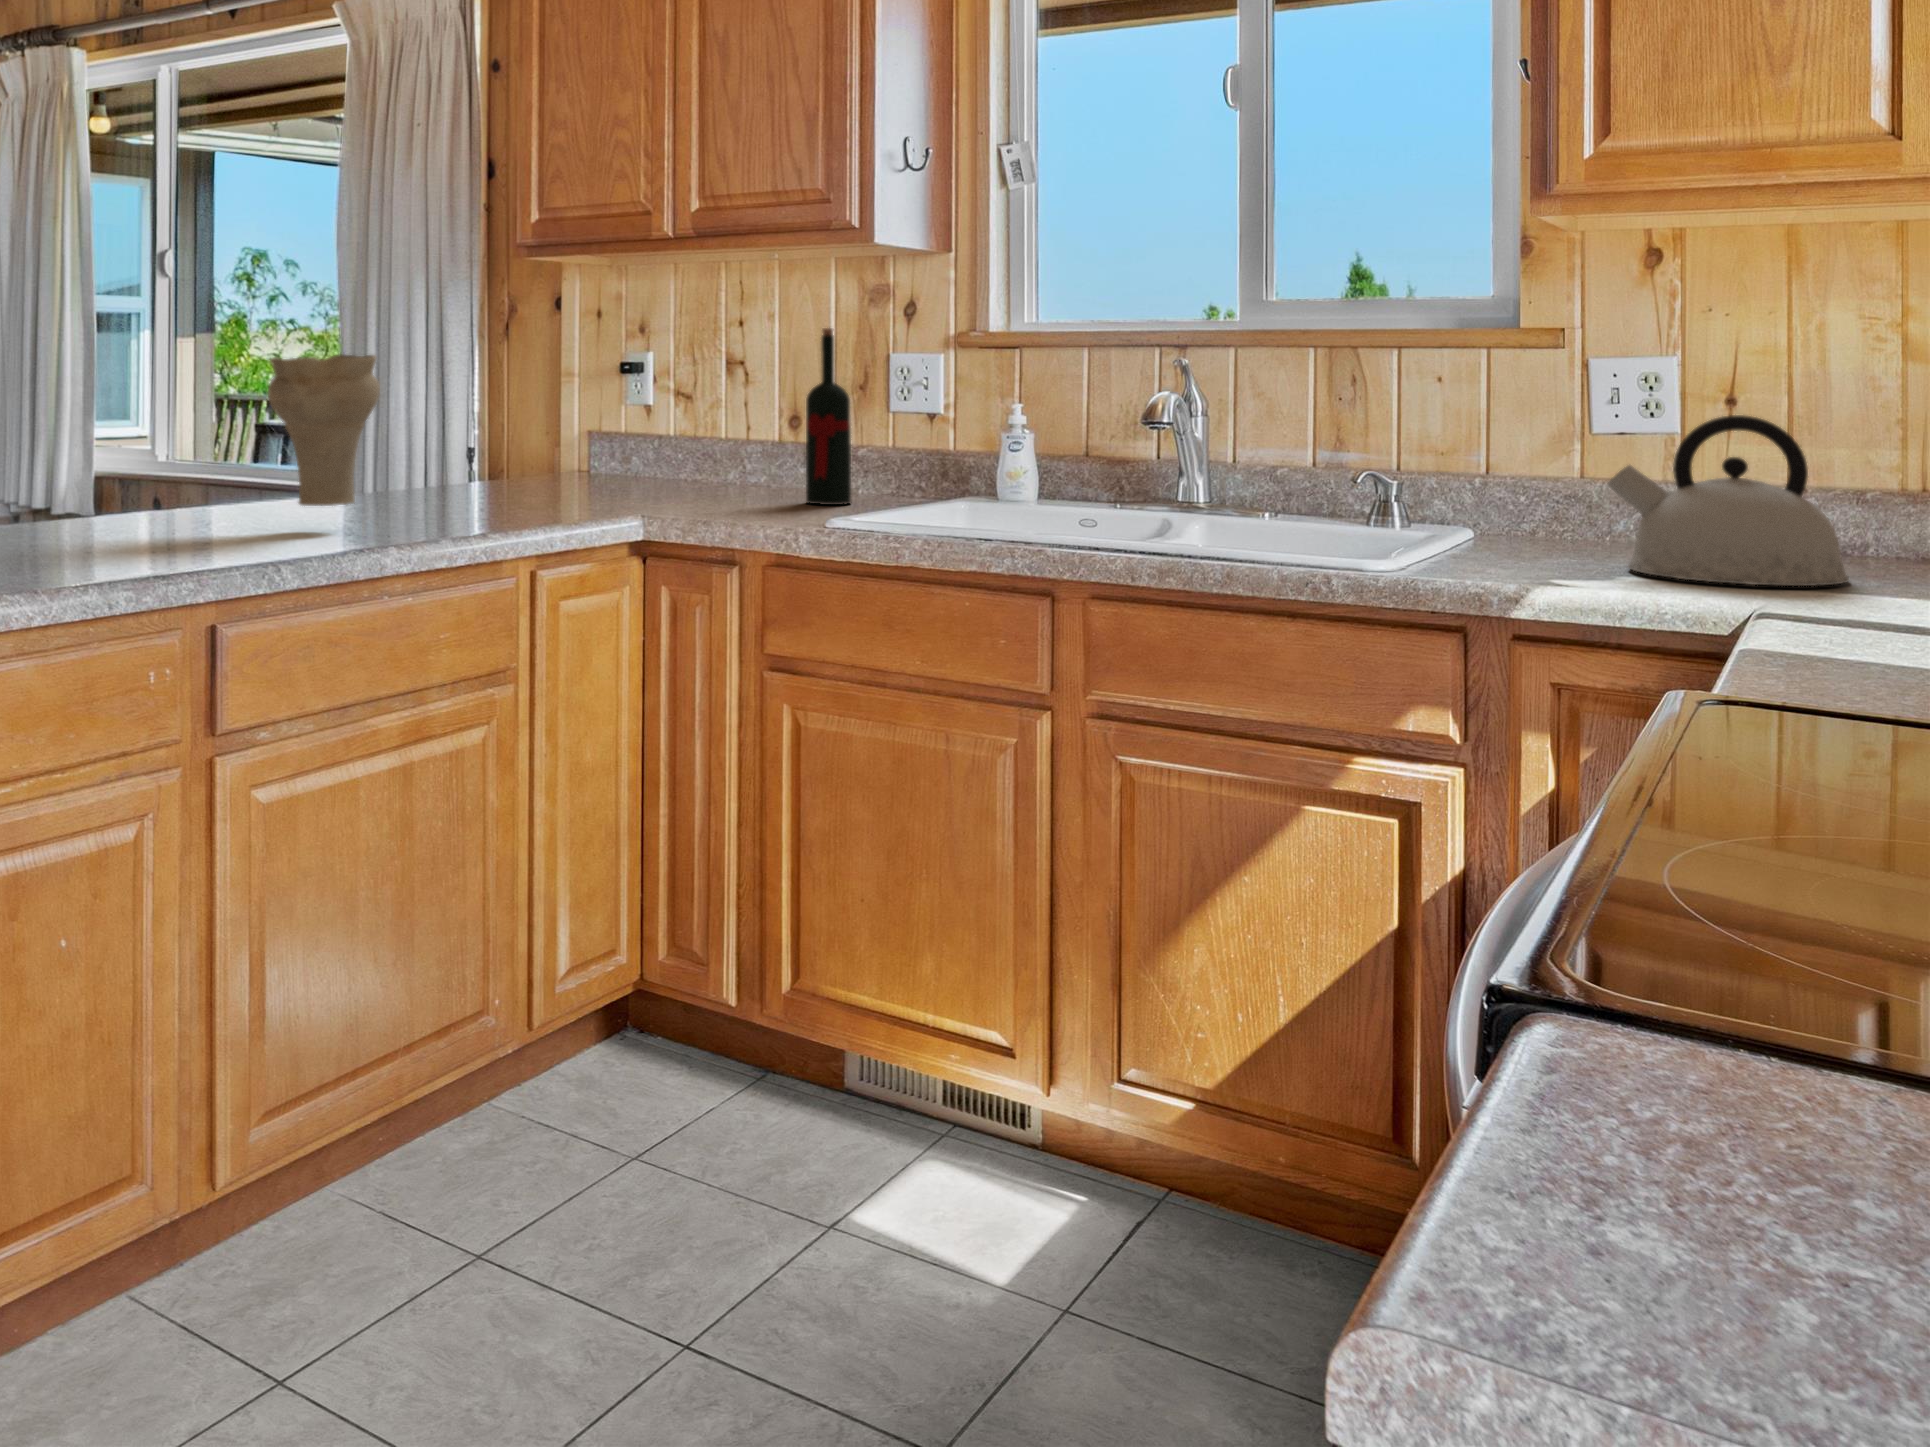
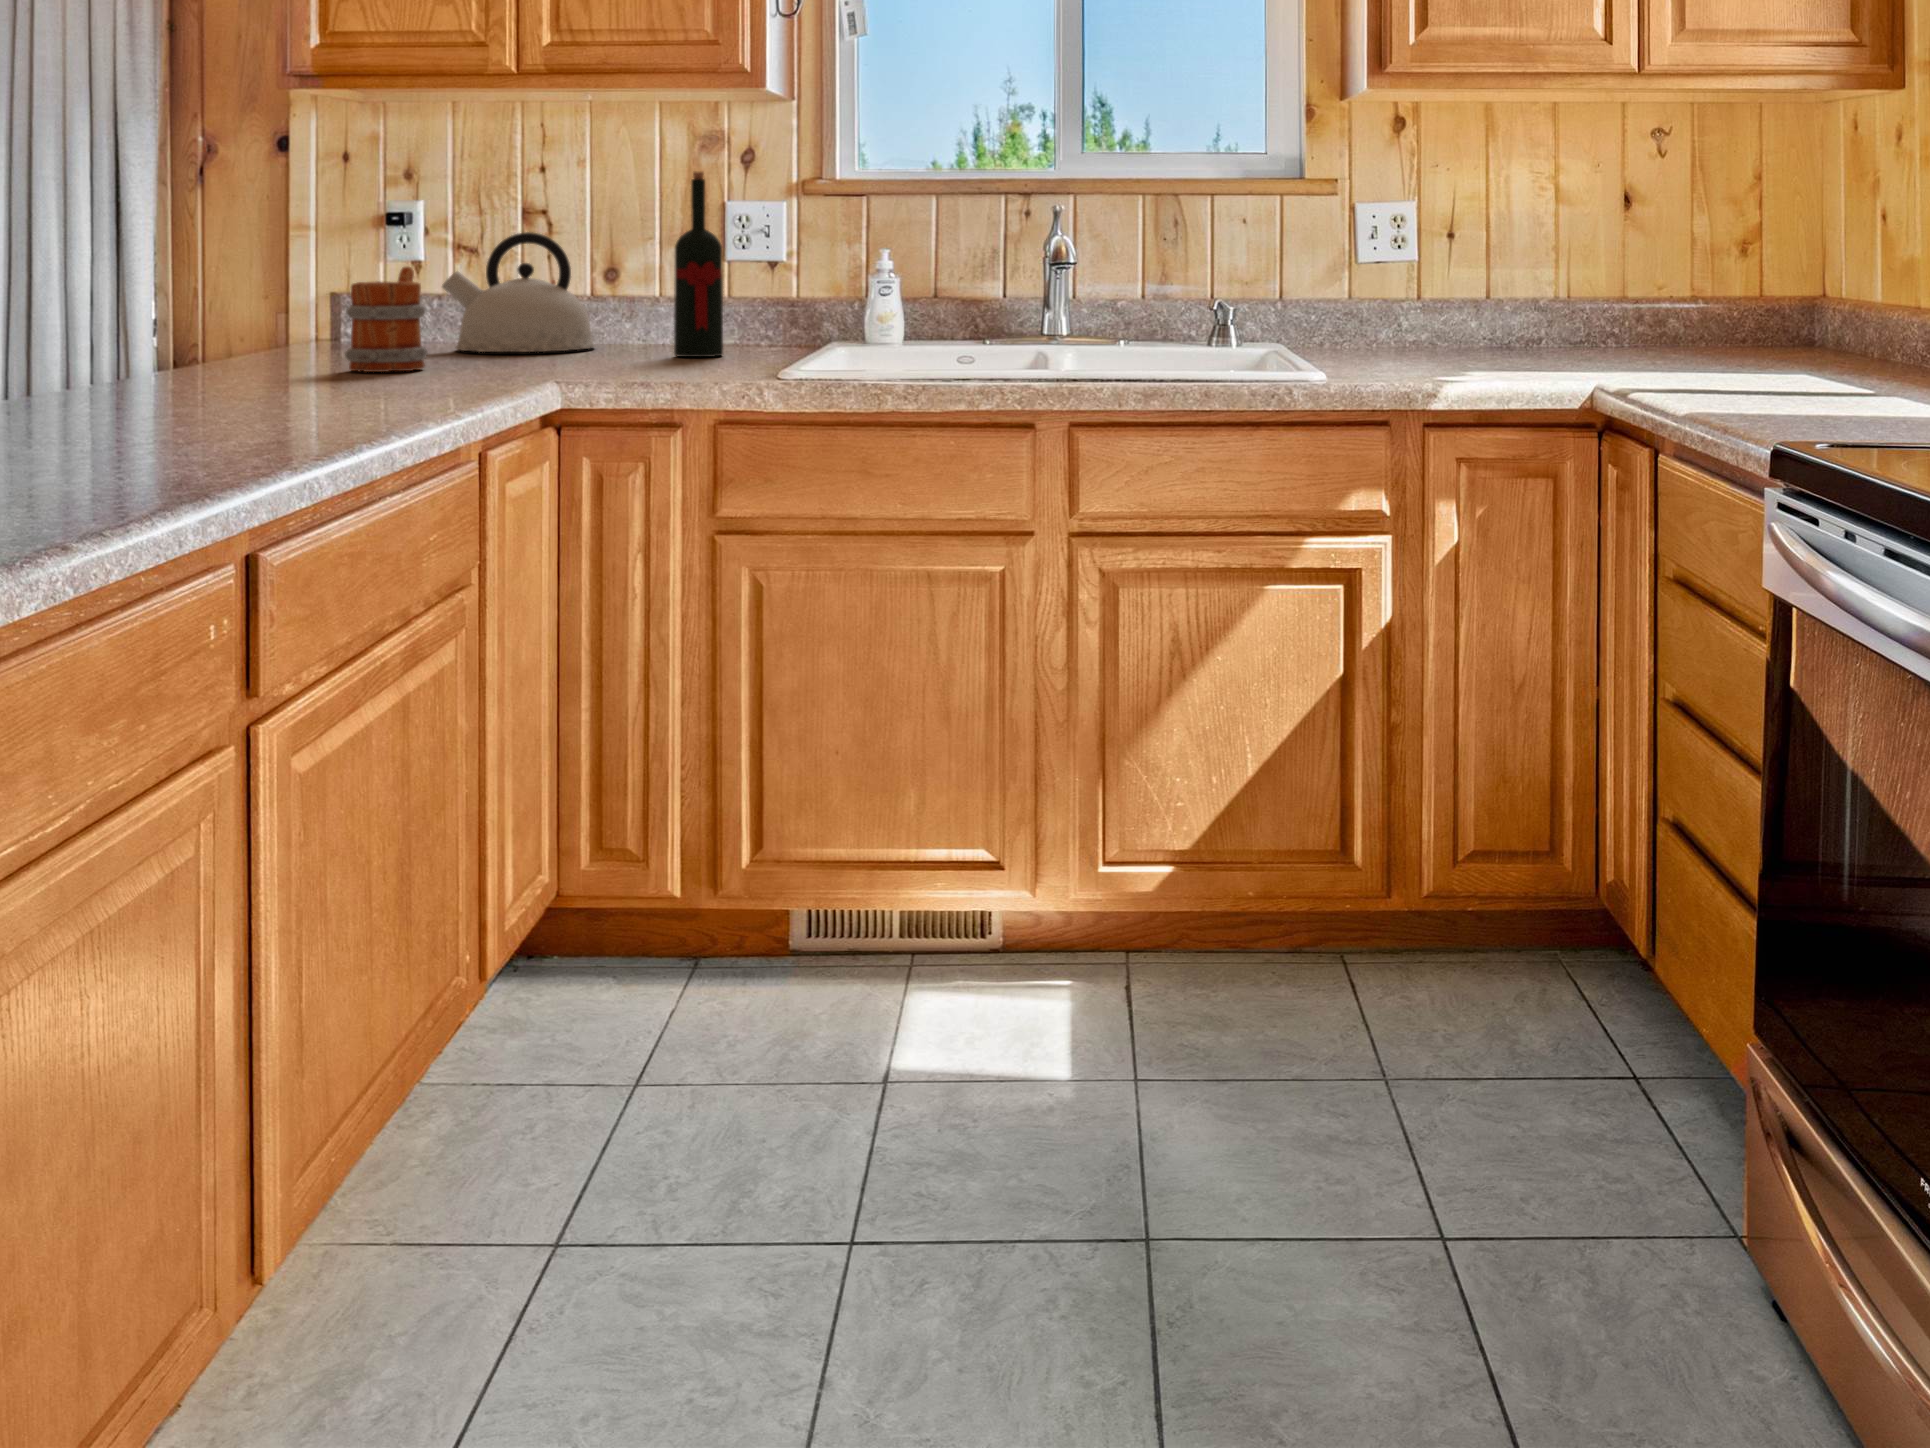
vase: present [268,354,380,506] -> none [93,172,288,408]
mug: none [512,413,584,503] -> present [345,267,428,372]
kettle: present [1608,415,1849,586] -> present [442,232,595,352]

